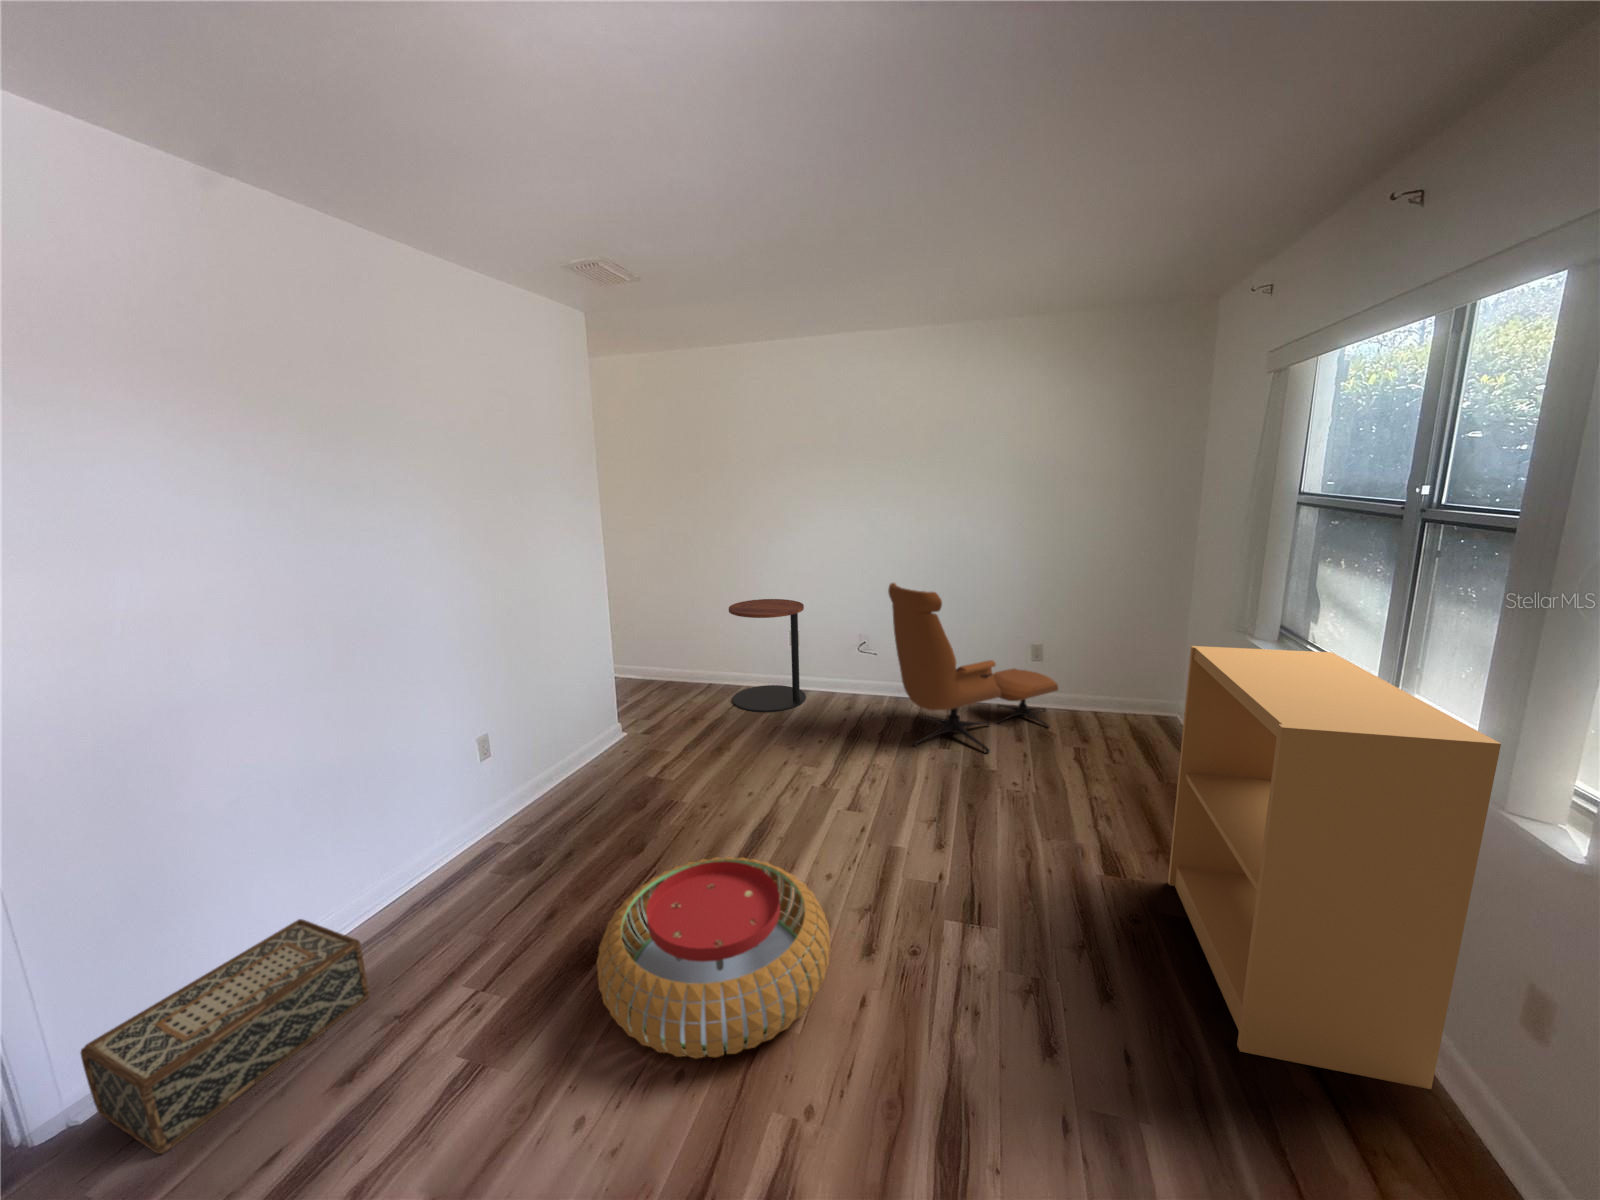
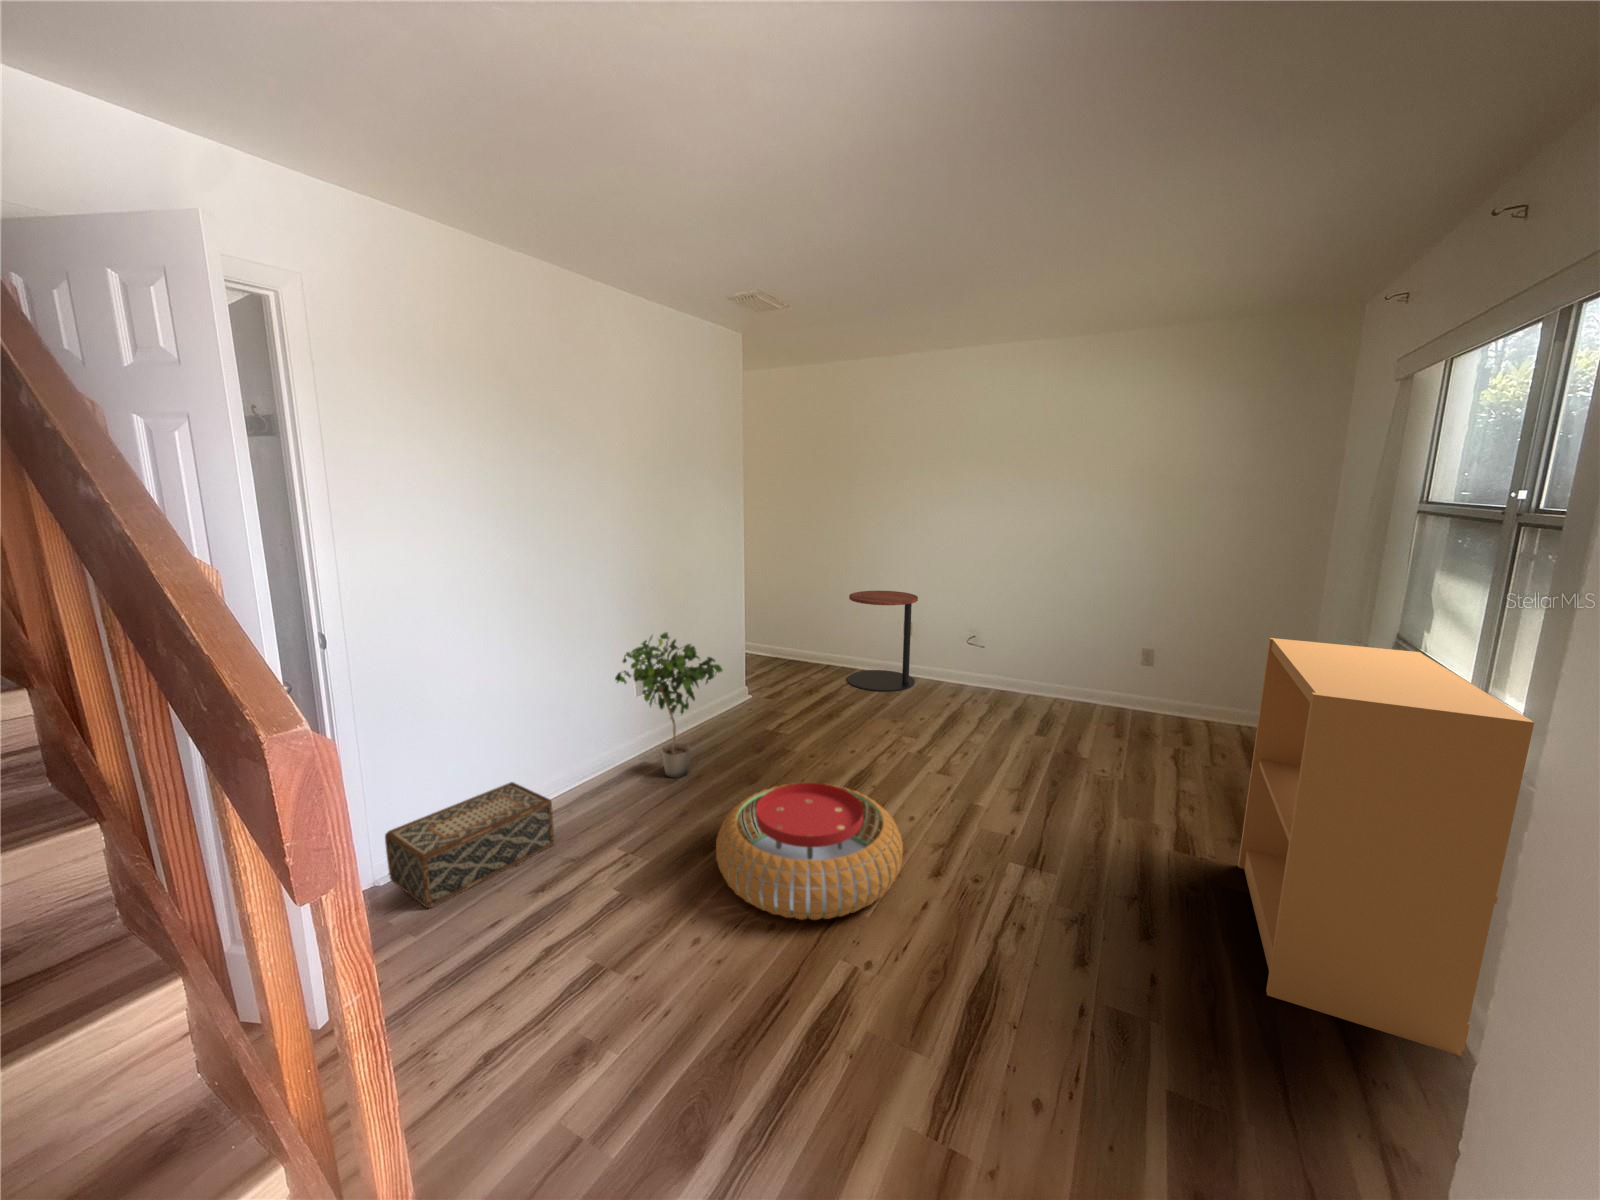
lounge chair: present [888,583,1058,753] -> none [994,577,1165,744]
potted plant: none [446,683,589,863] -> present [615,633,722,778]

